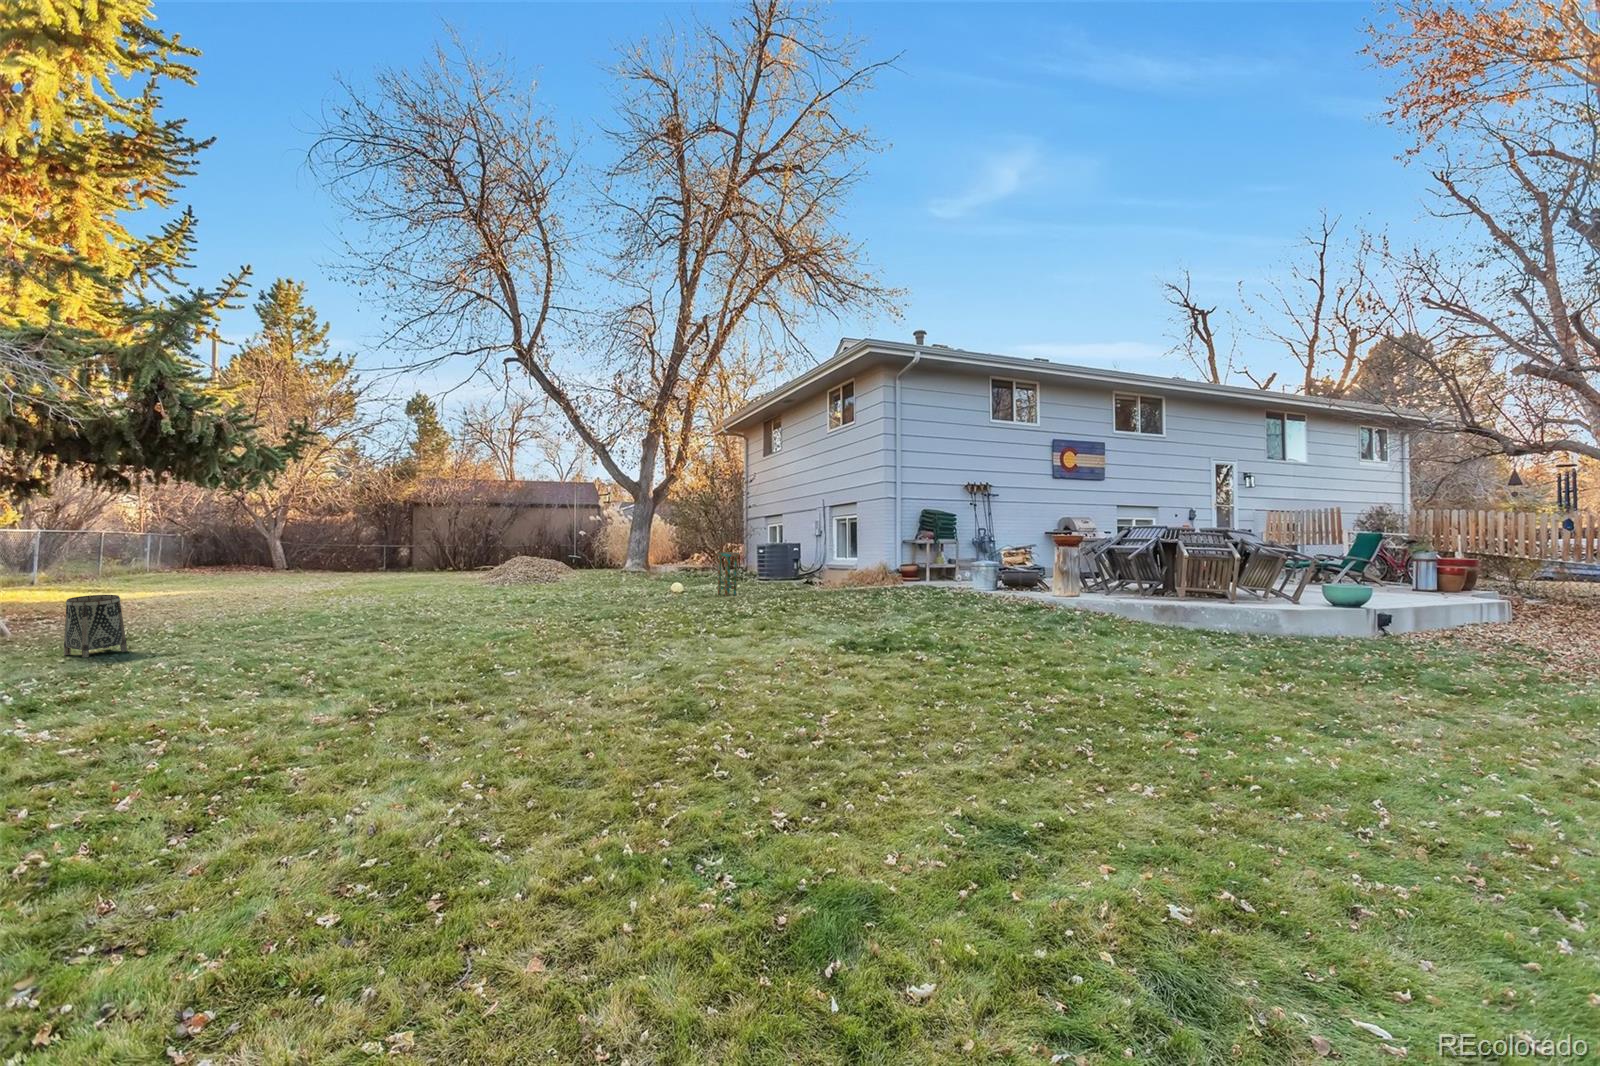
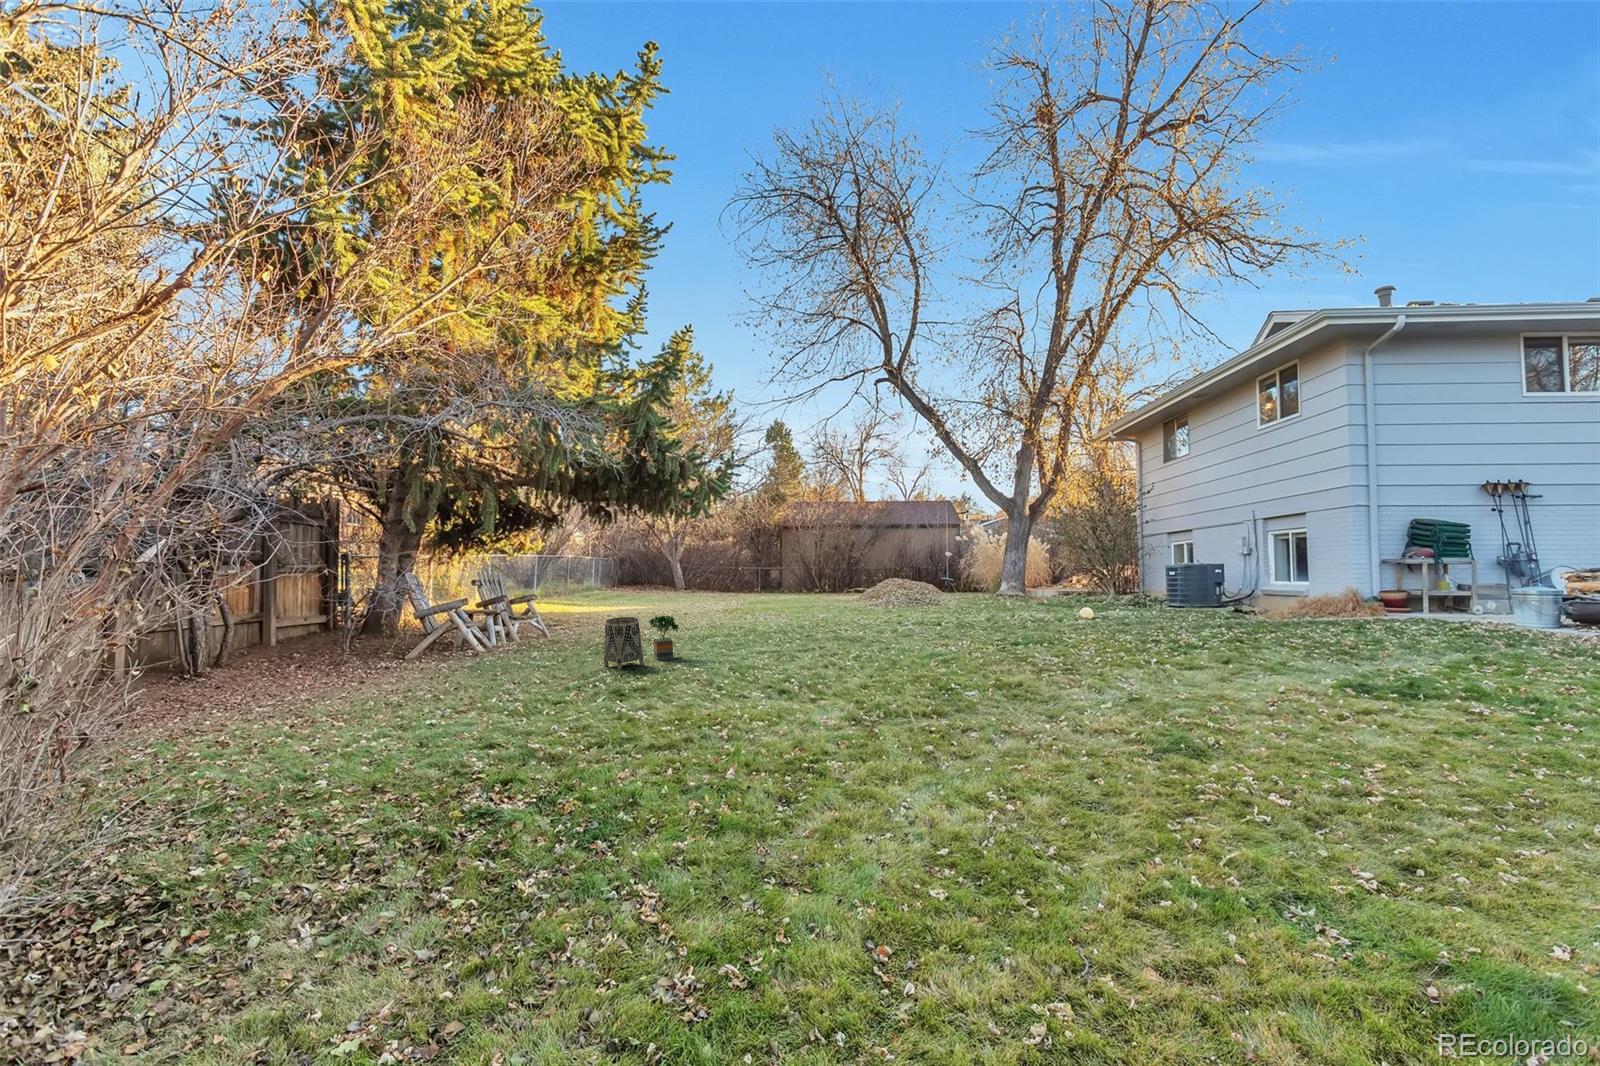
side table: present [717,552,739,596] -> none [1138,576,1165,626]
potted tree: none [140,592,188,646] -> present [649,616,679,661]

